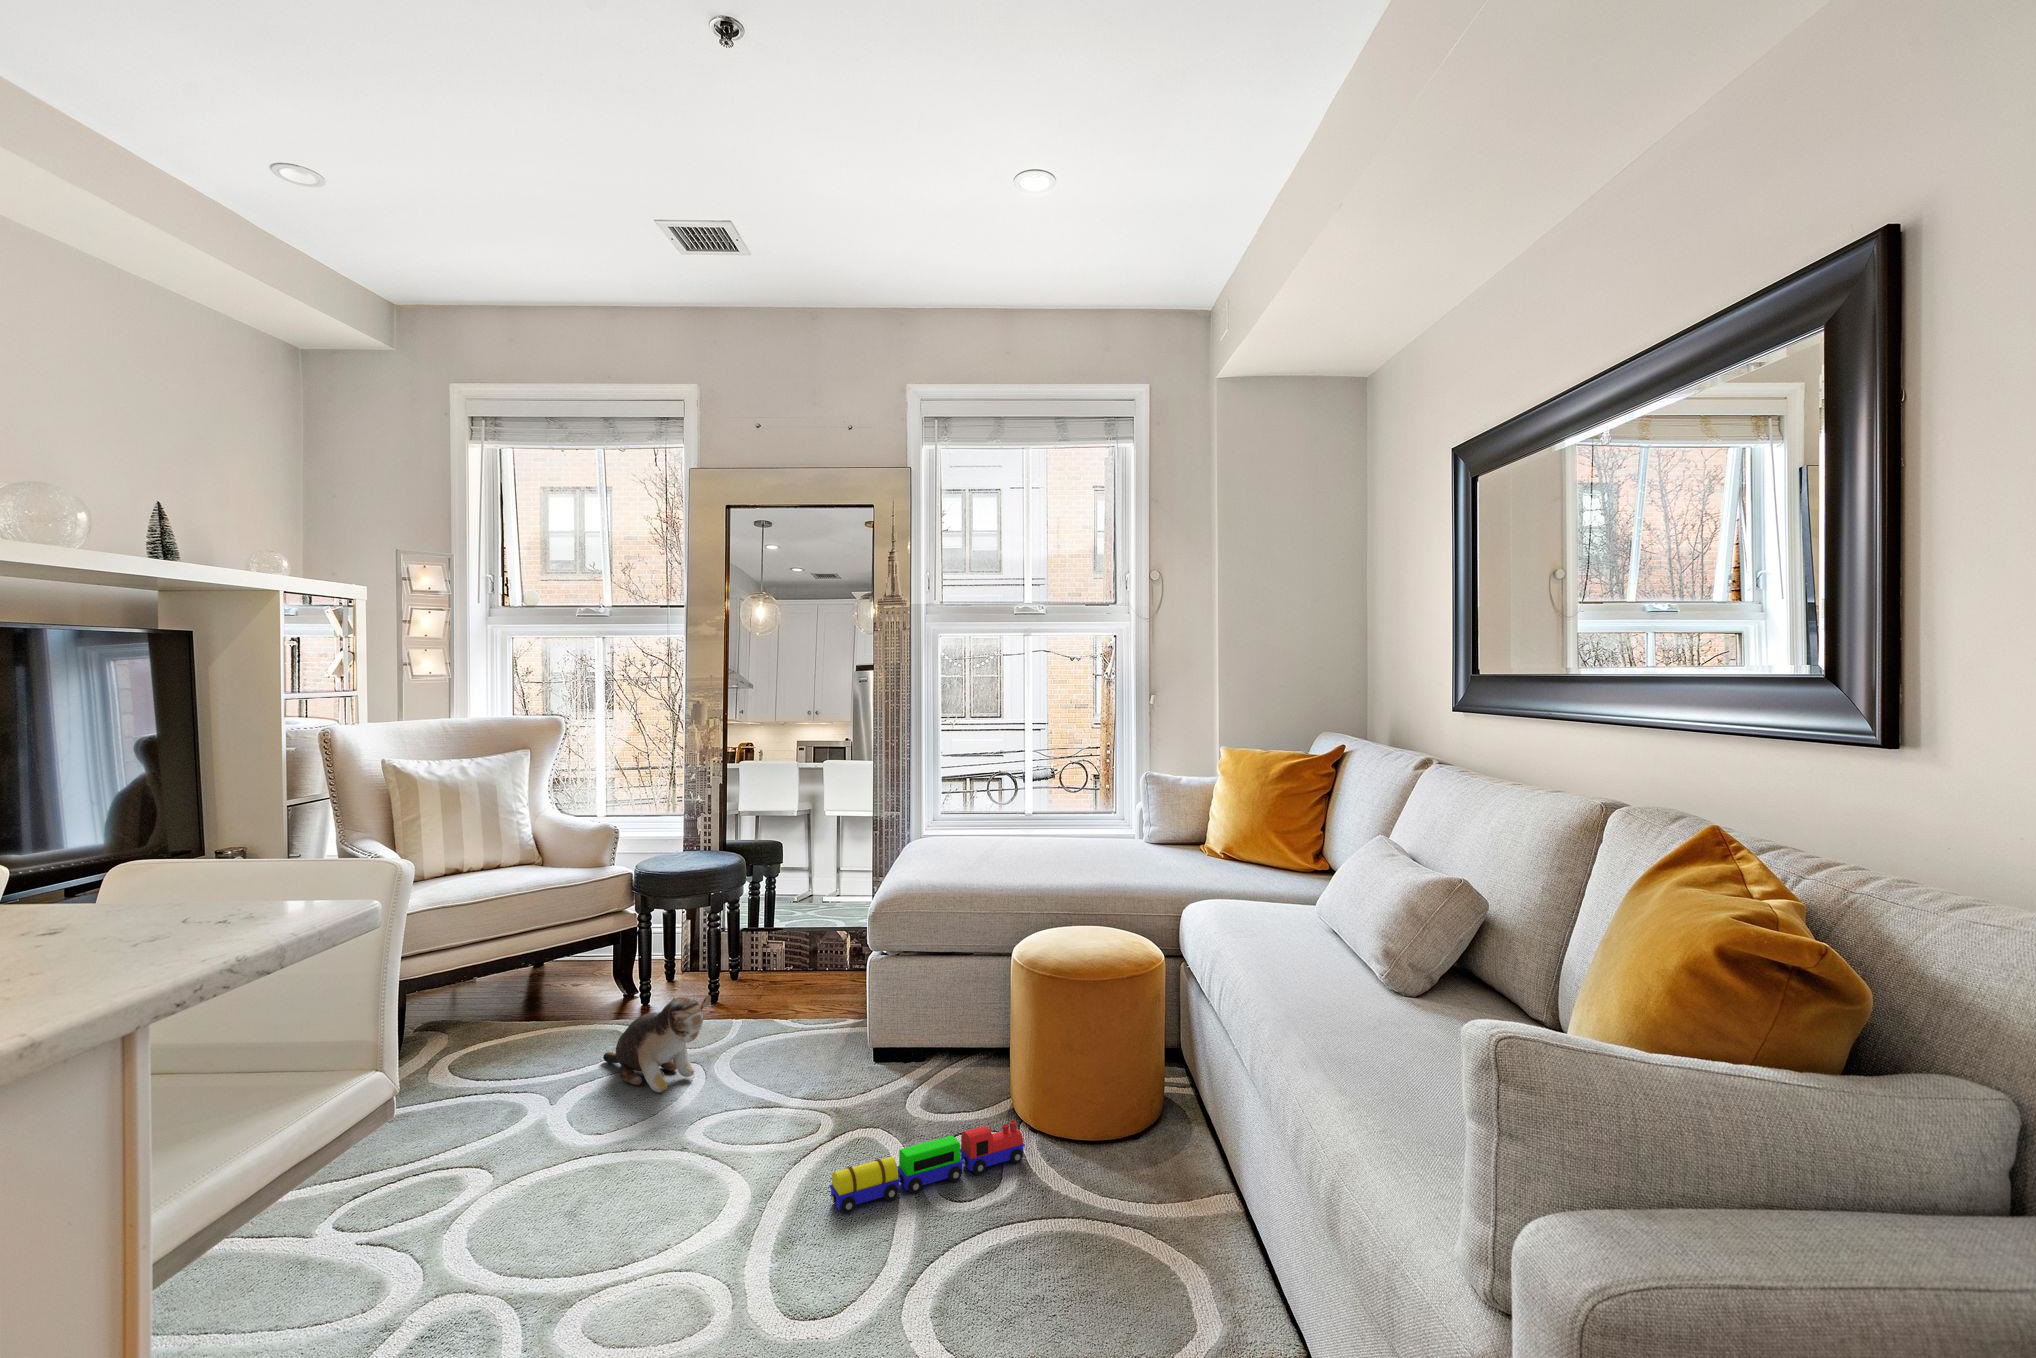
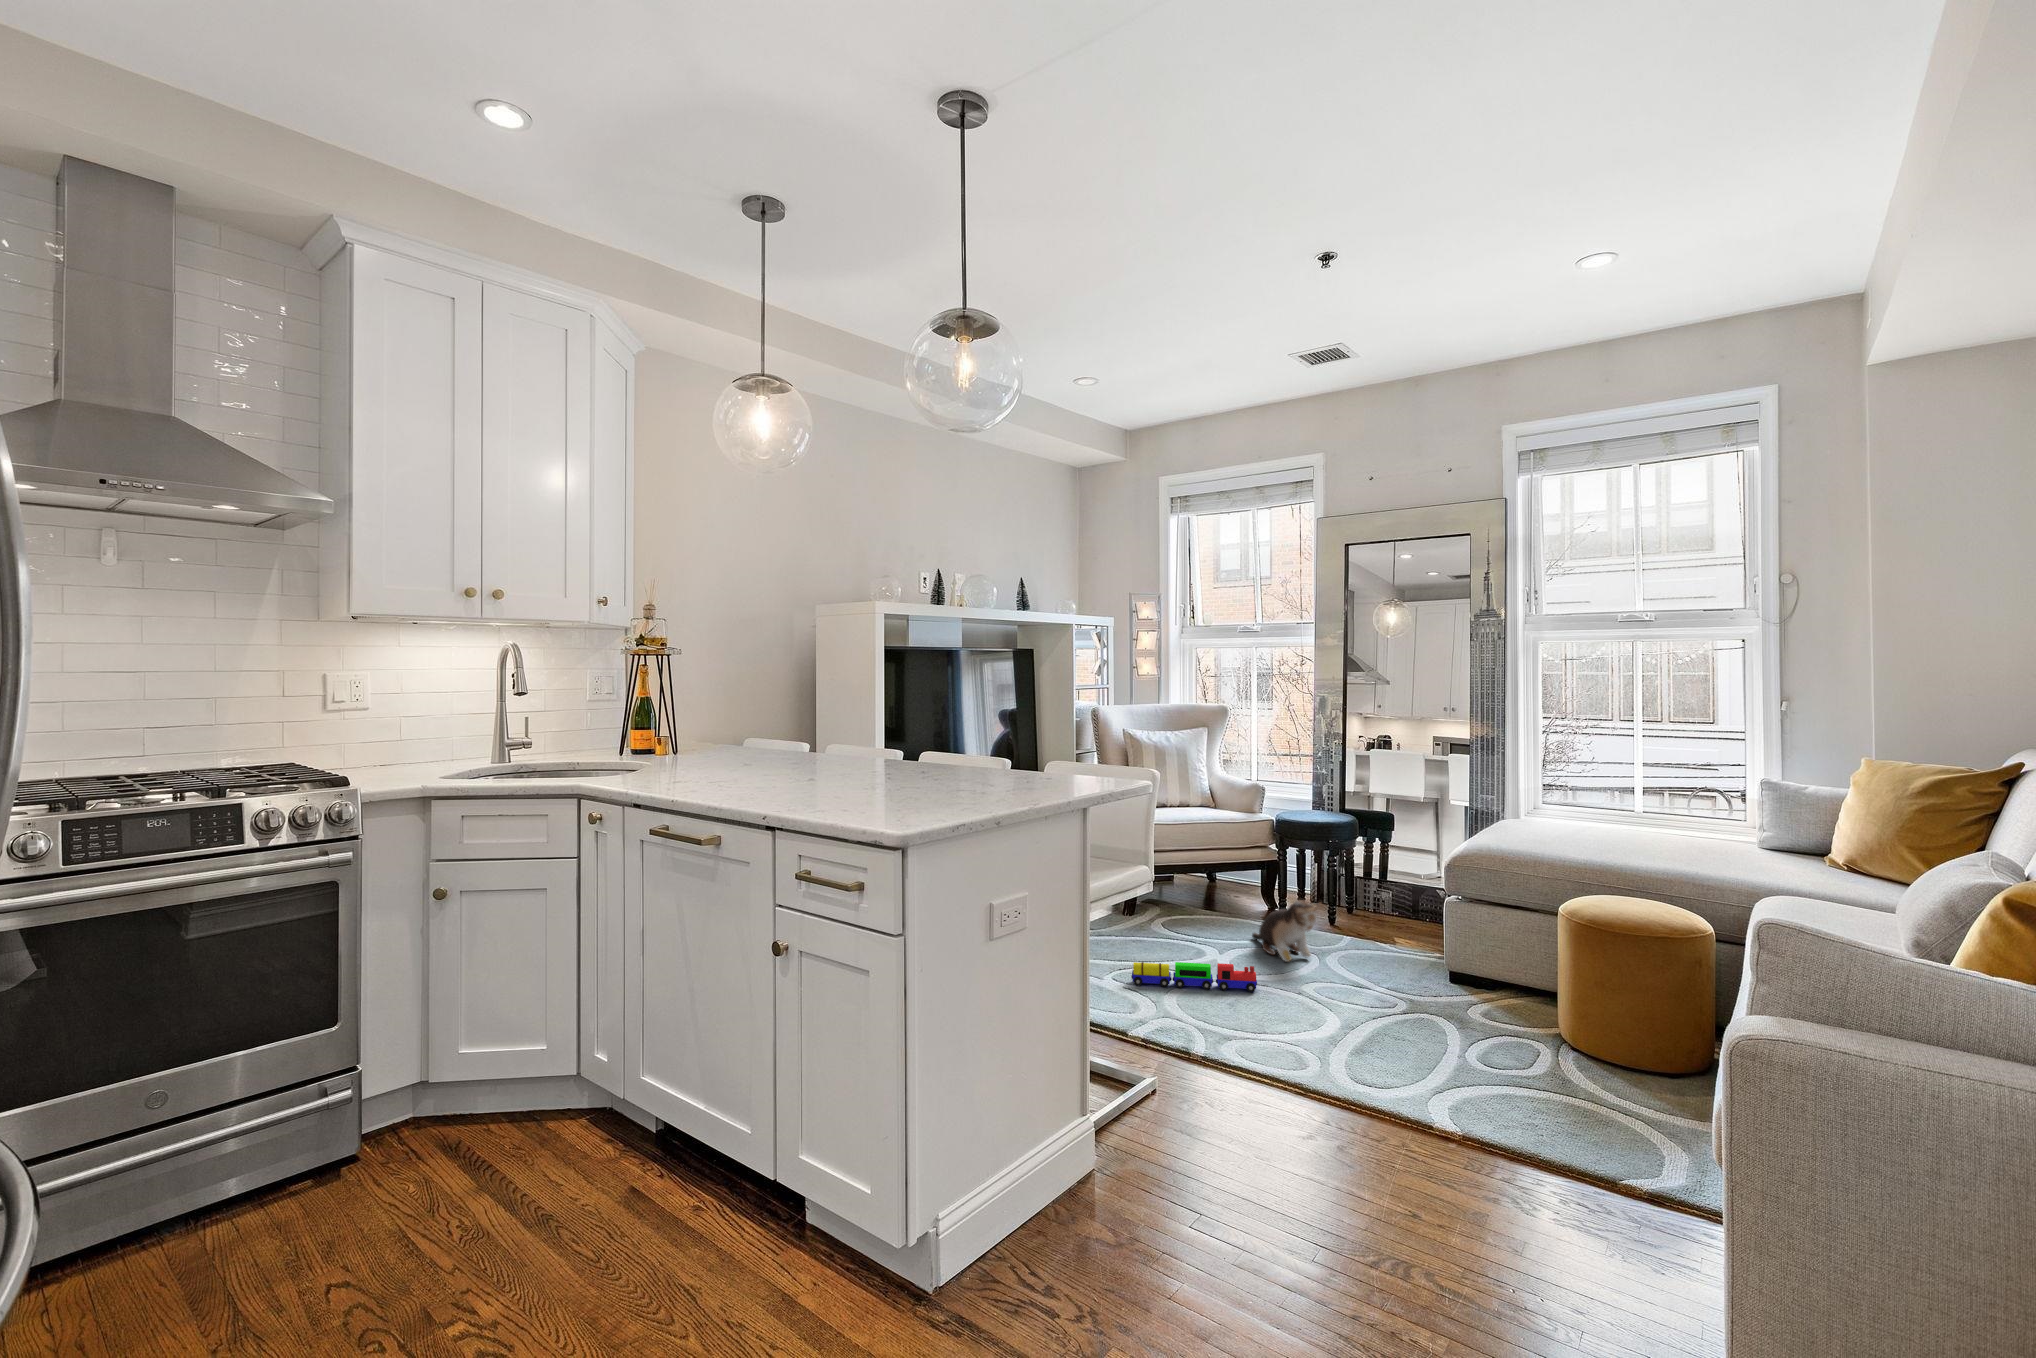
toy train: present [829,1120,1025,1213] -> present [1131,962,1257,992]

